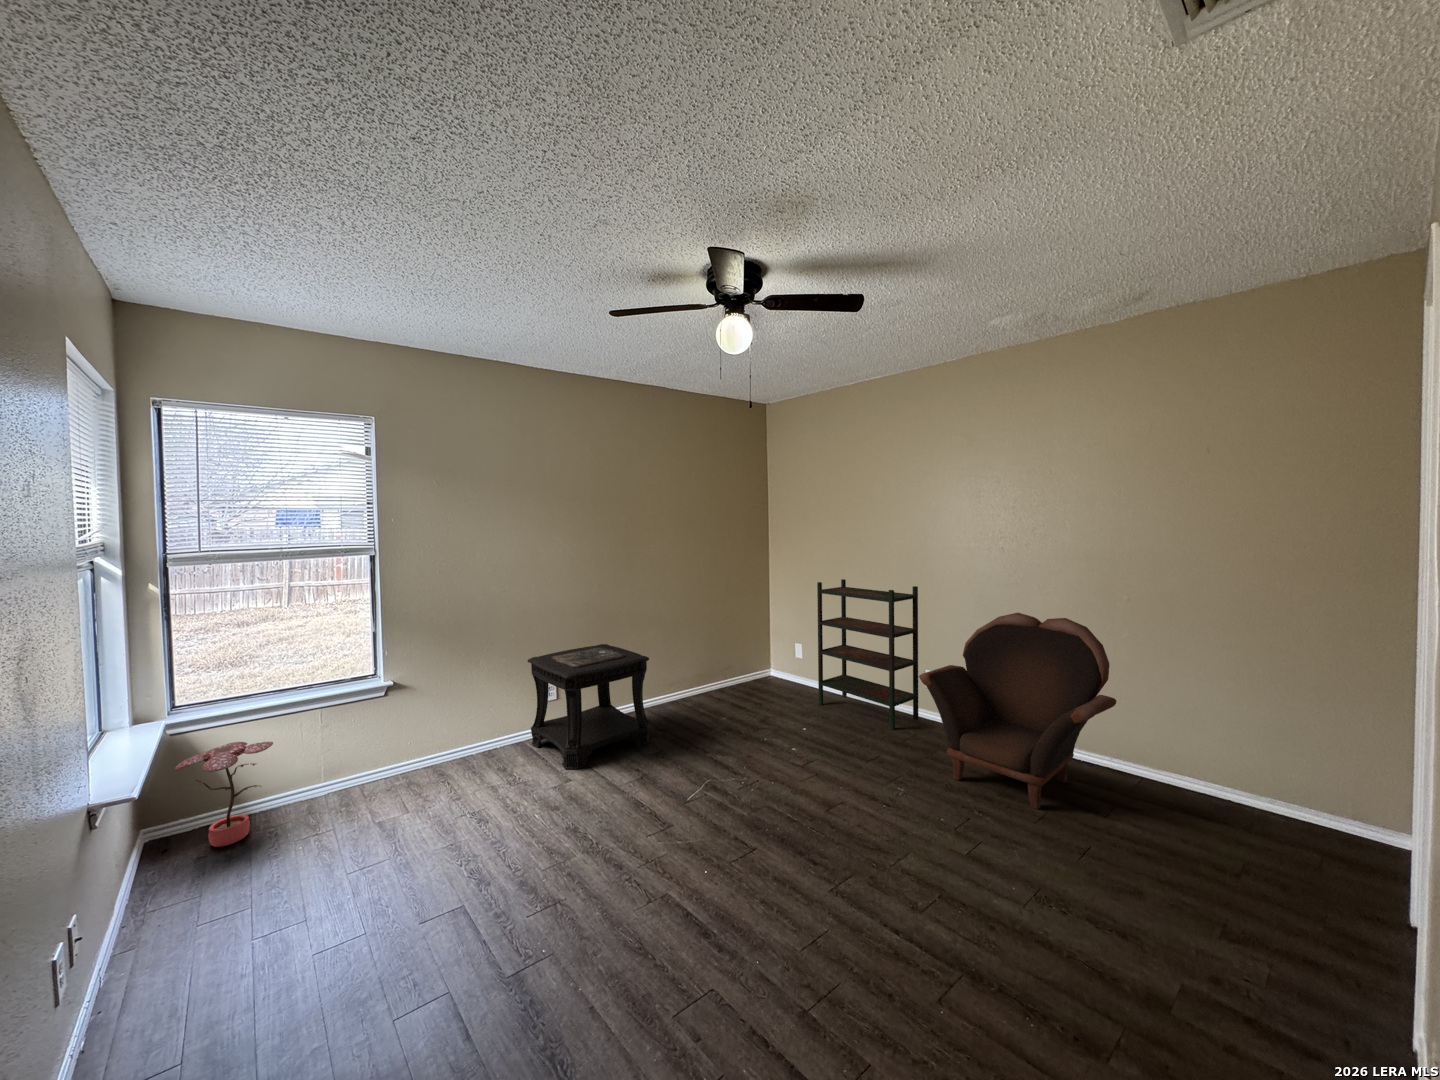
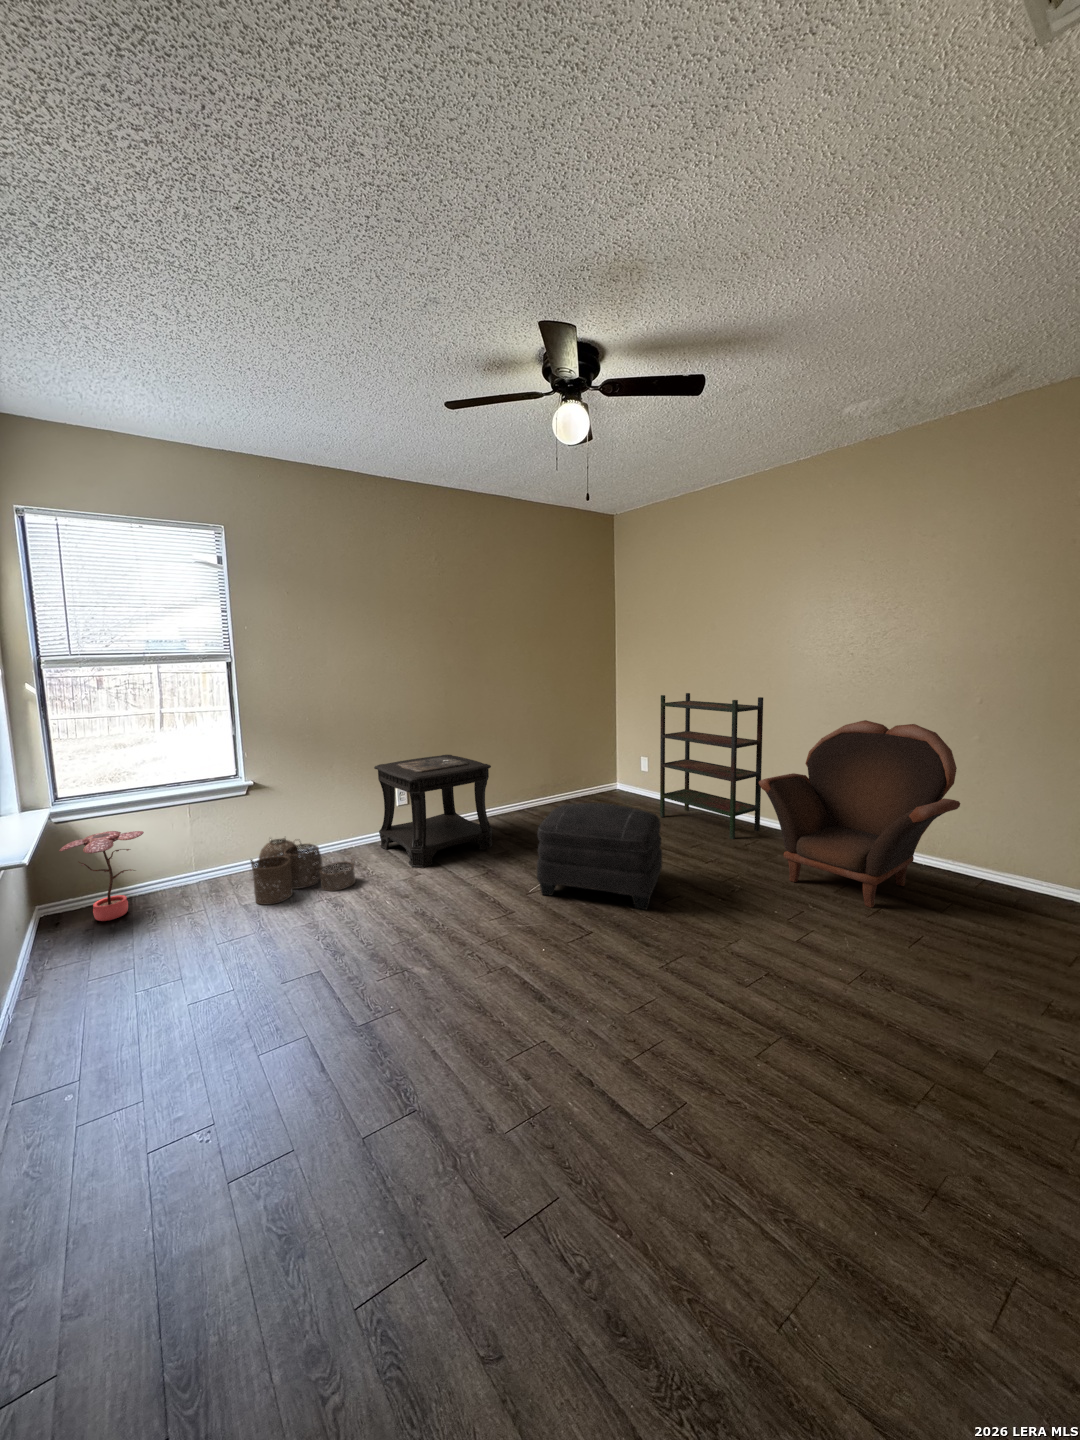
ottoman: none [699,701,826,817] -> present [537,803,662,910]
woven basket: none [391,739,505,820] -> present [251,838,355,904]

